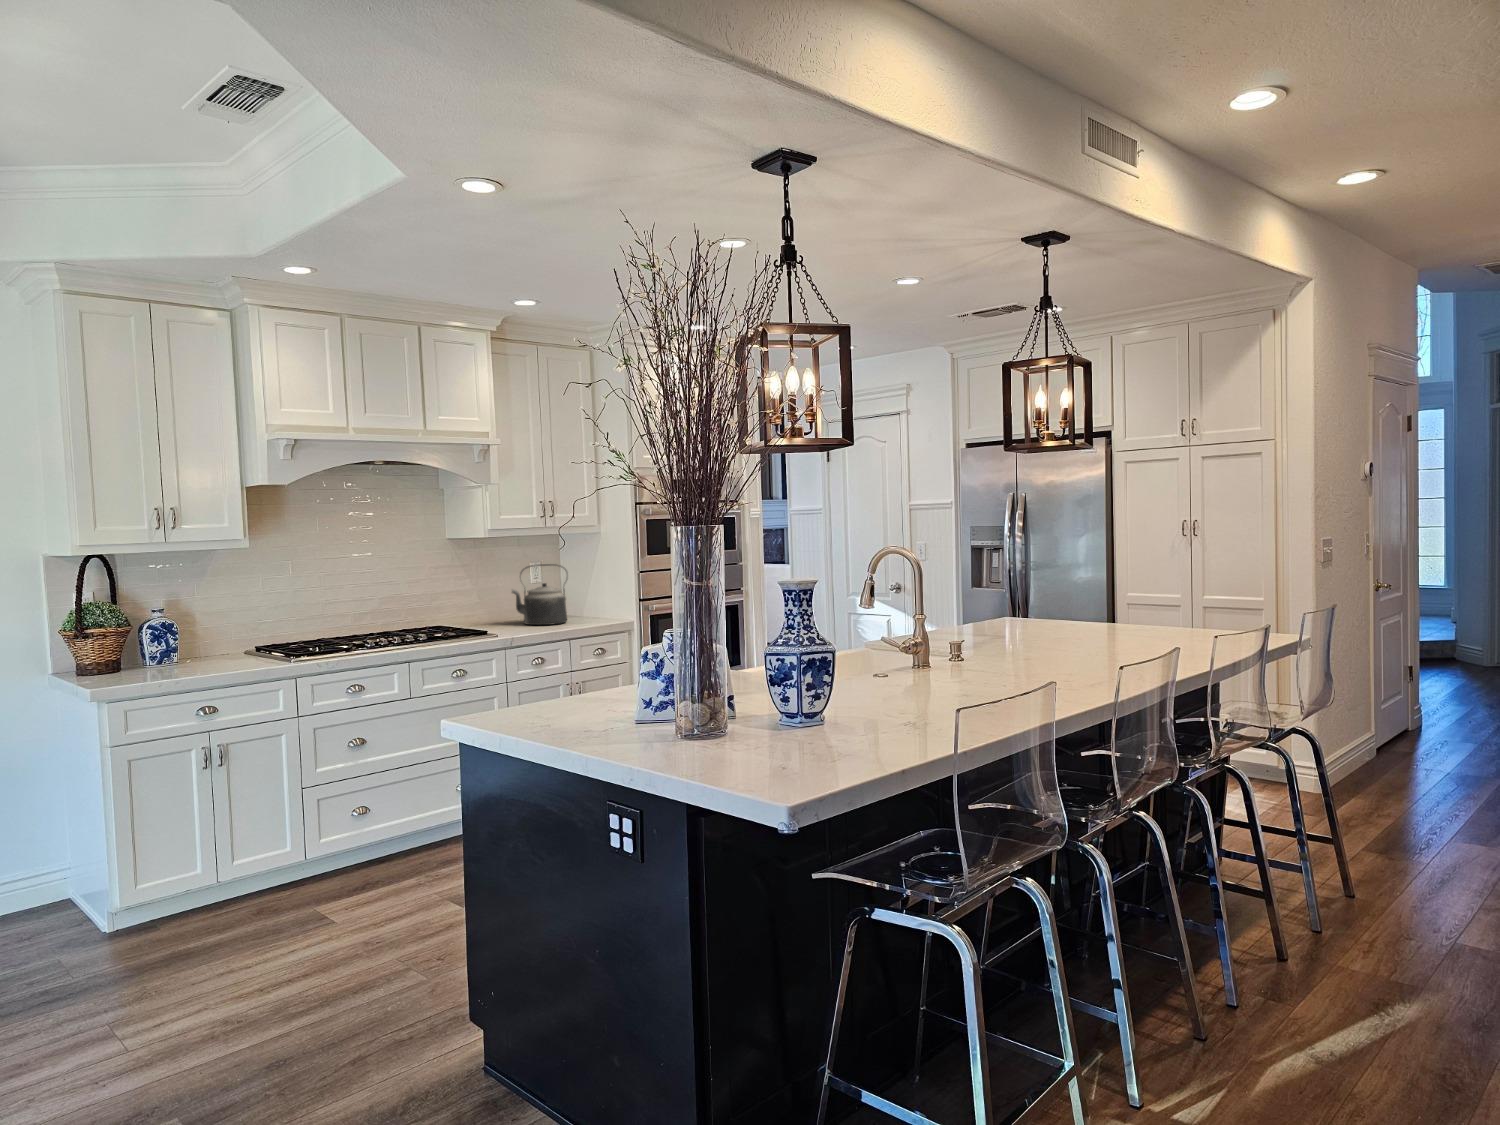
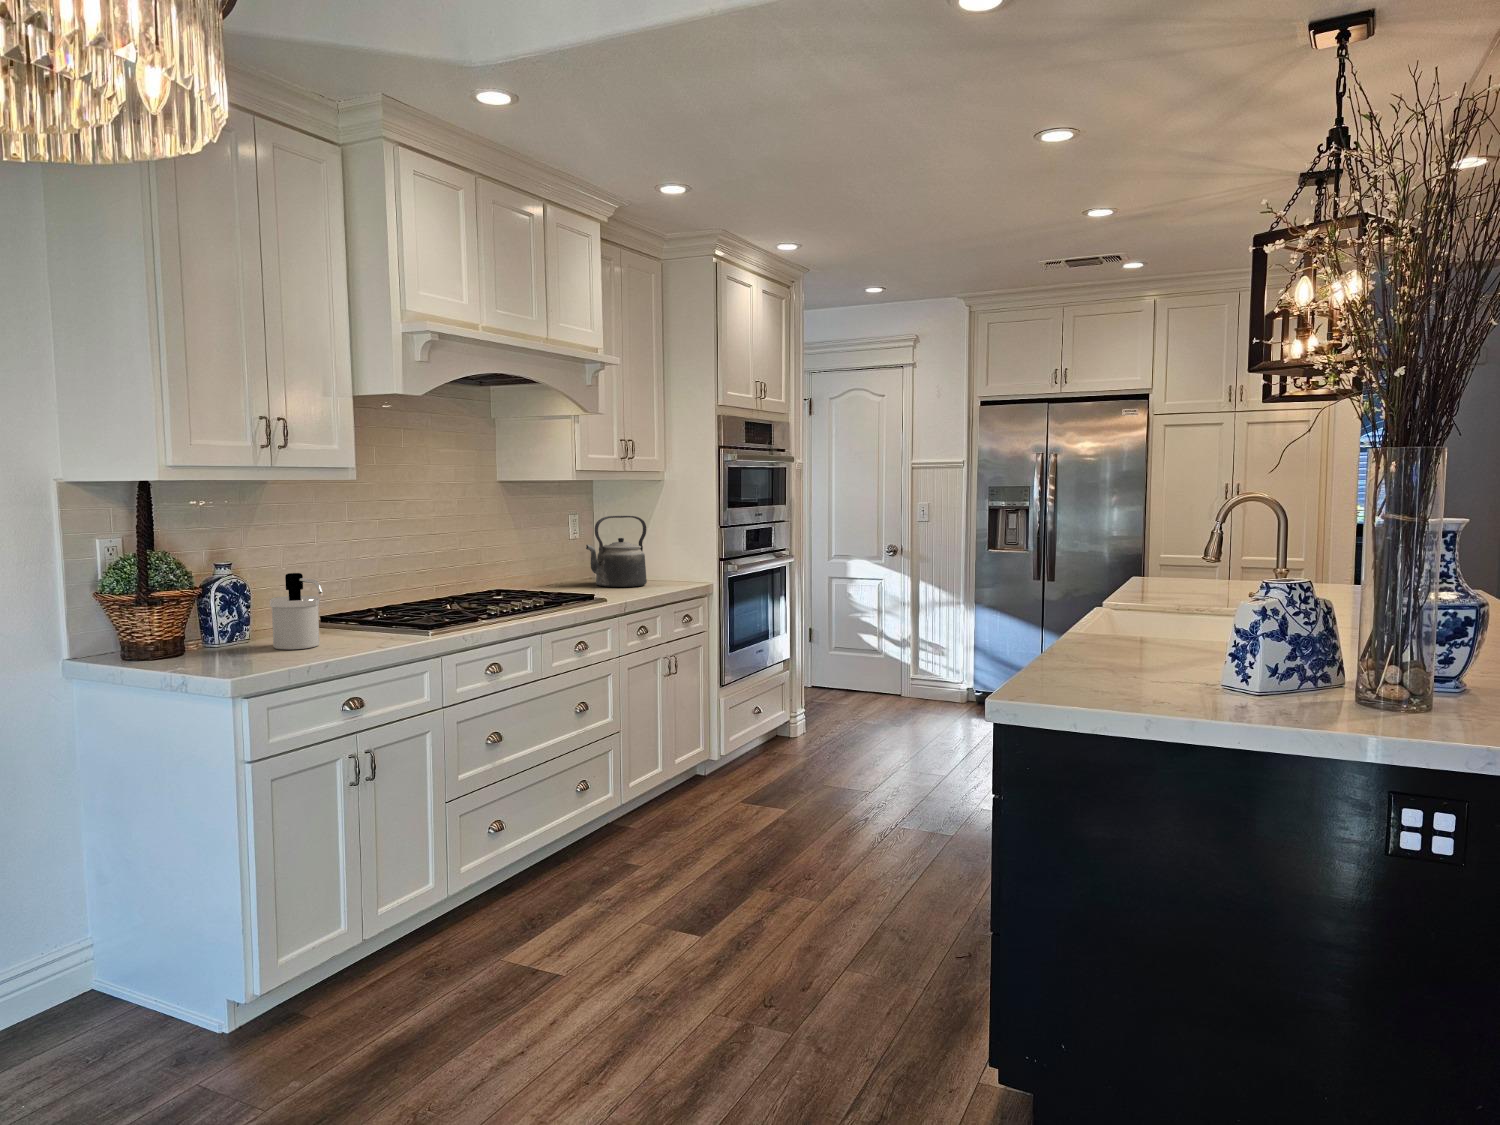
soap dispenser: none [173,616,209,670] -> present [270,573,322,650]

